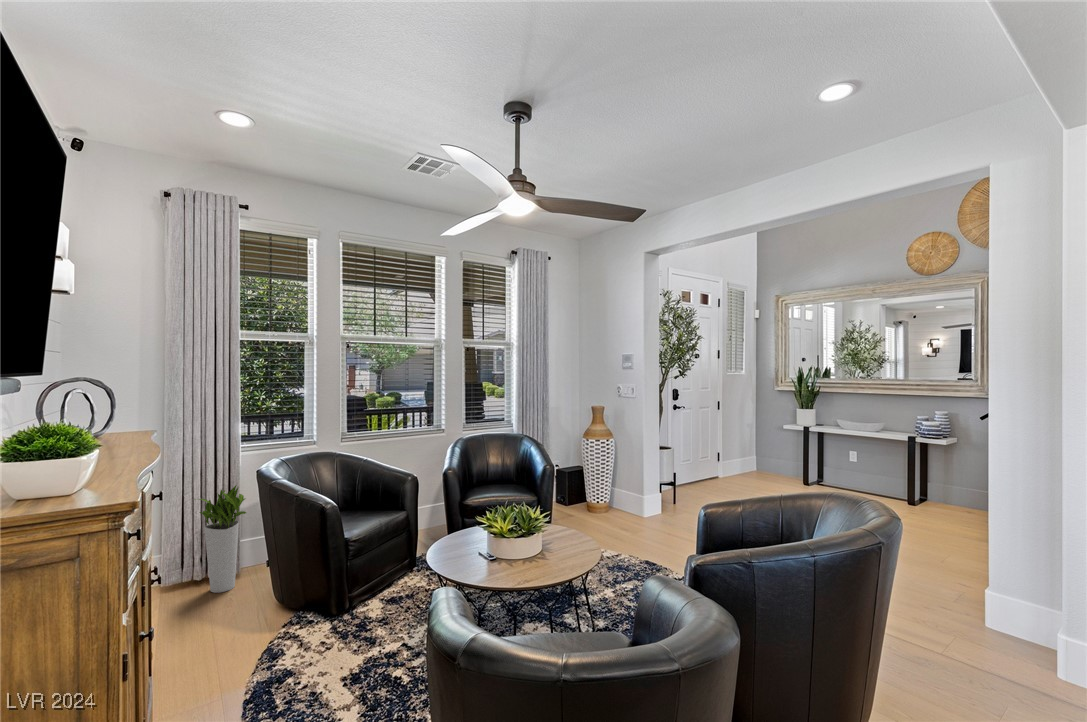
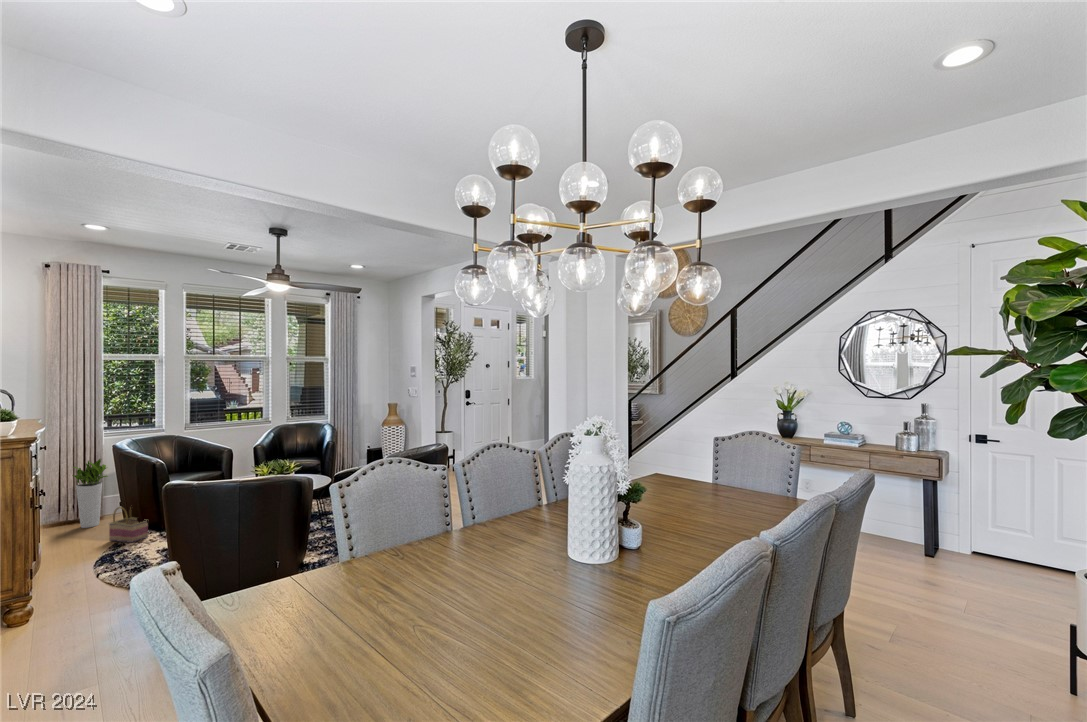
basket: none [254,568,313,642] -> present [109,507,148,543]

